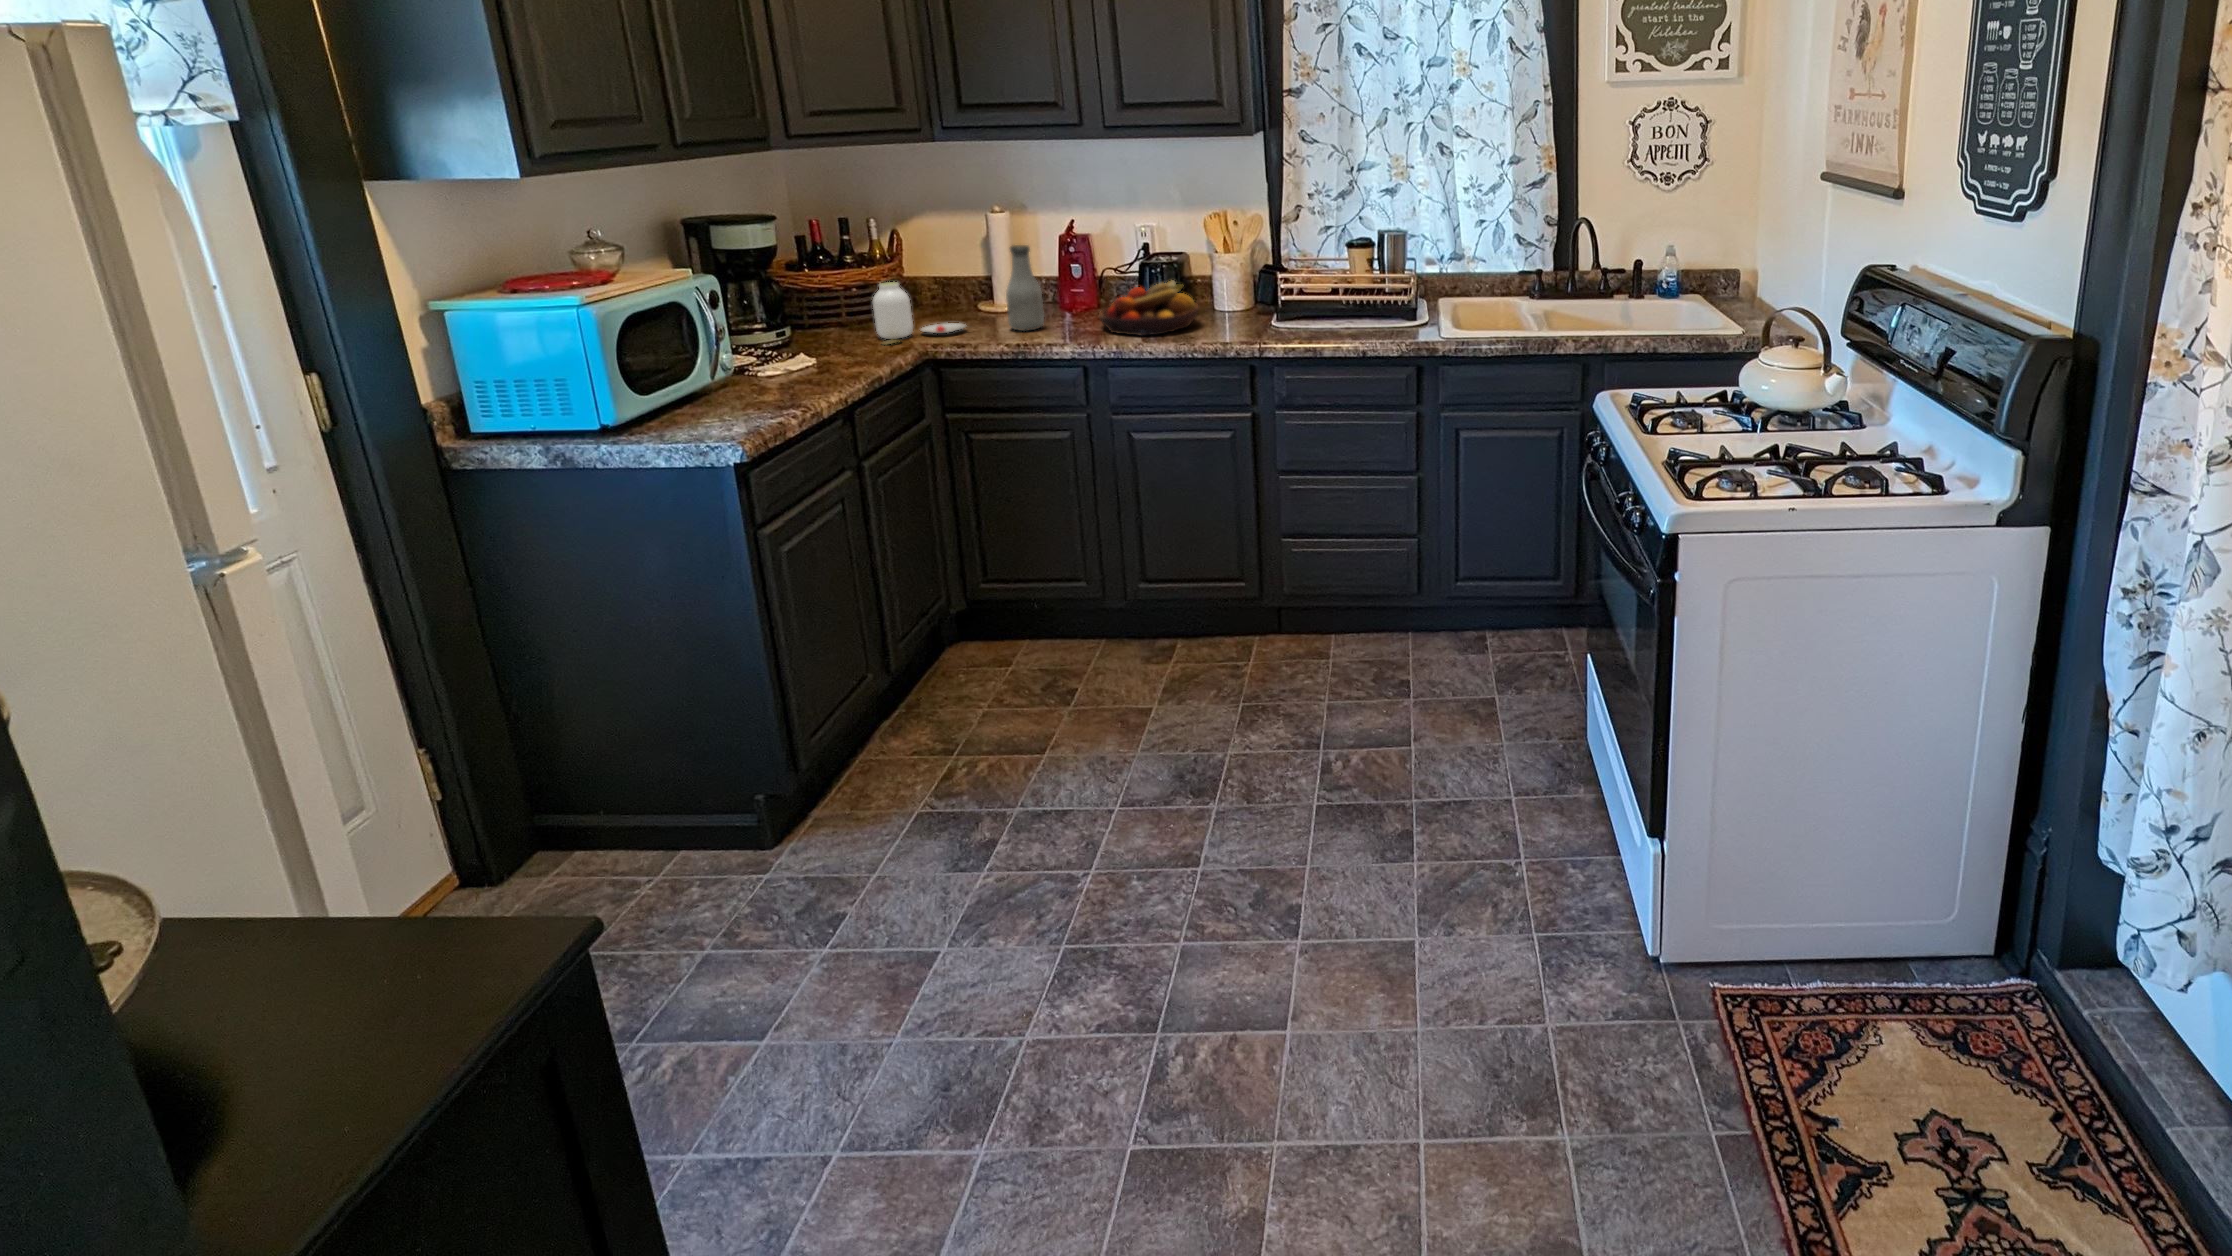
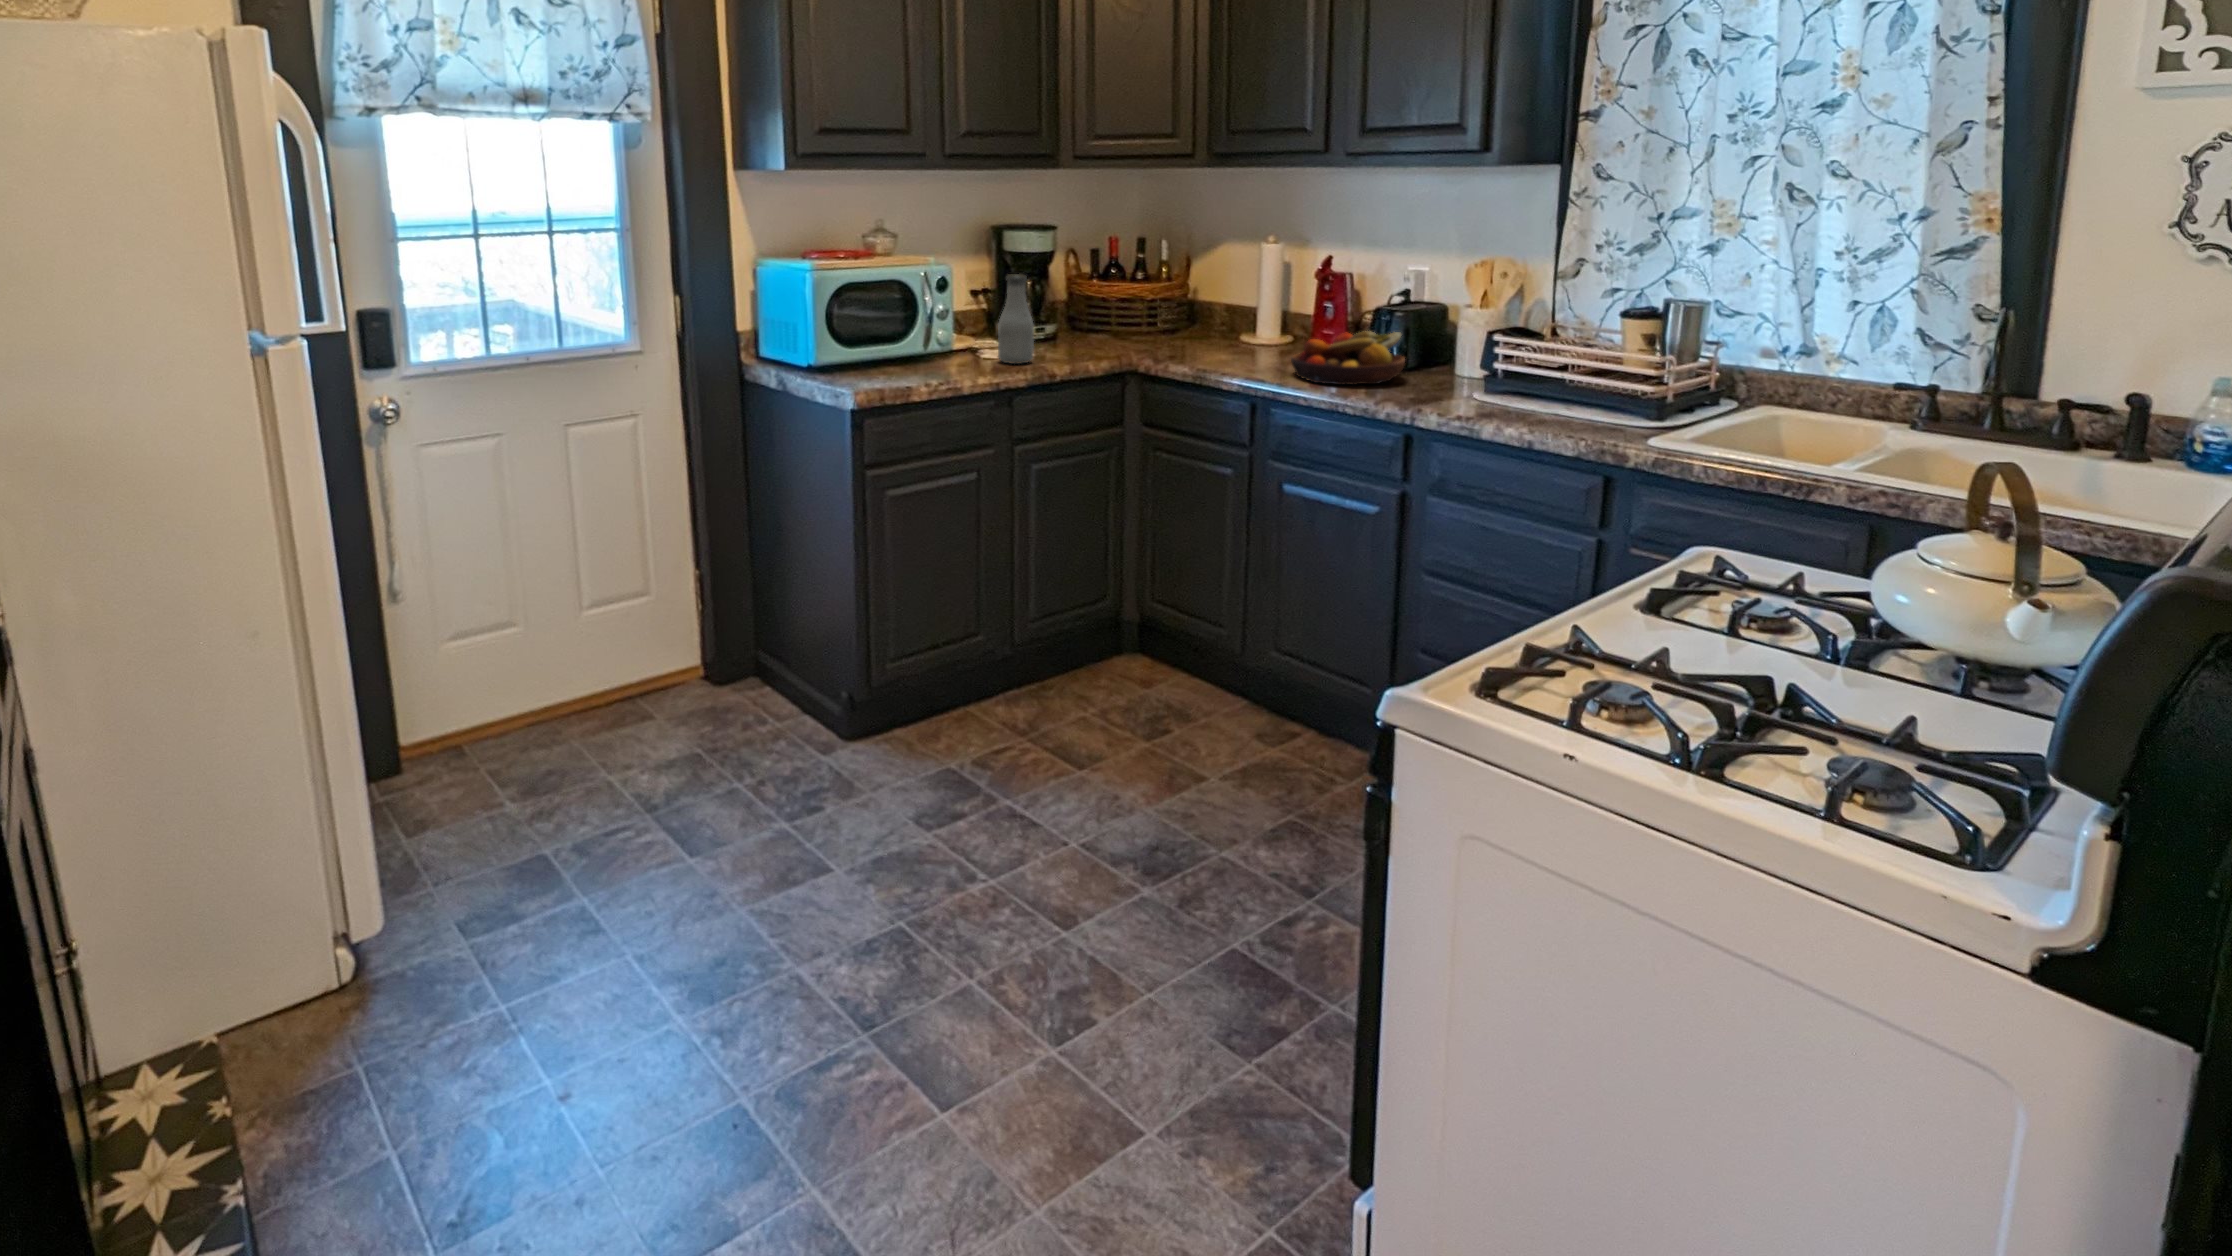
bottle: present [1006,245,1044,331] -> present [998,274,1034,364]
jar: present [872,282,965,344] -> none [1098,297,1184,352]

